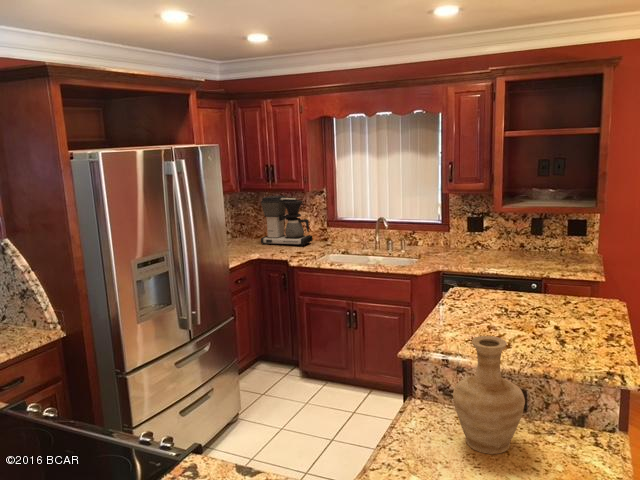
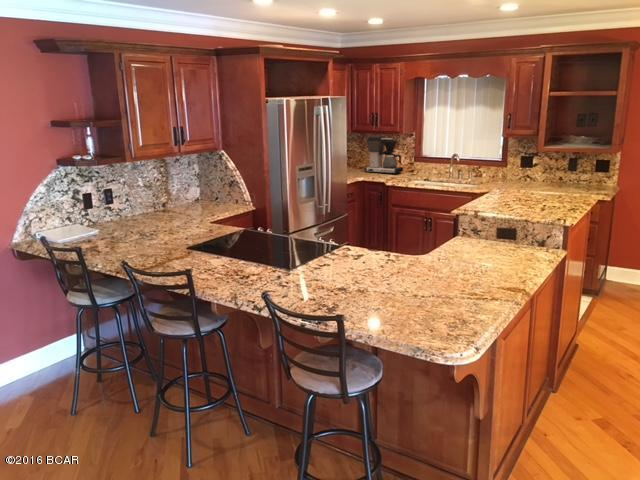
vase: present [453,336,525,454] -> none [476,196,511,250]

